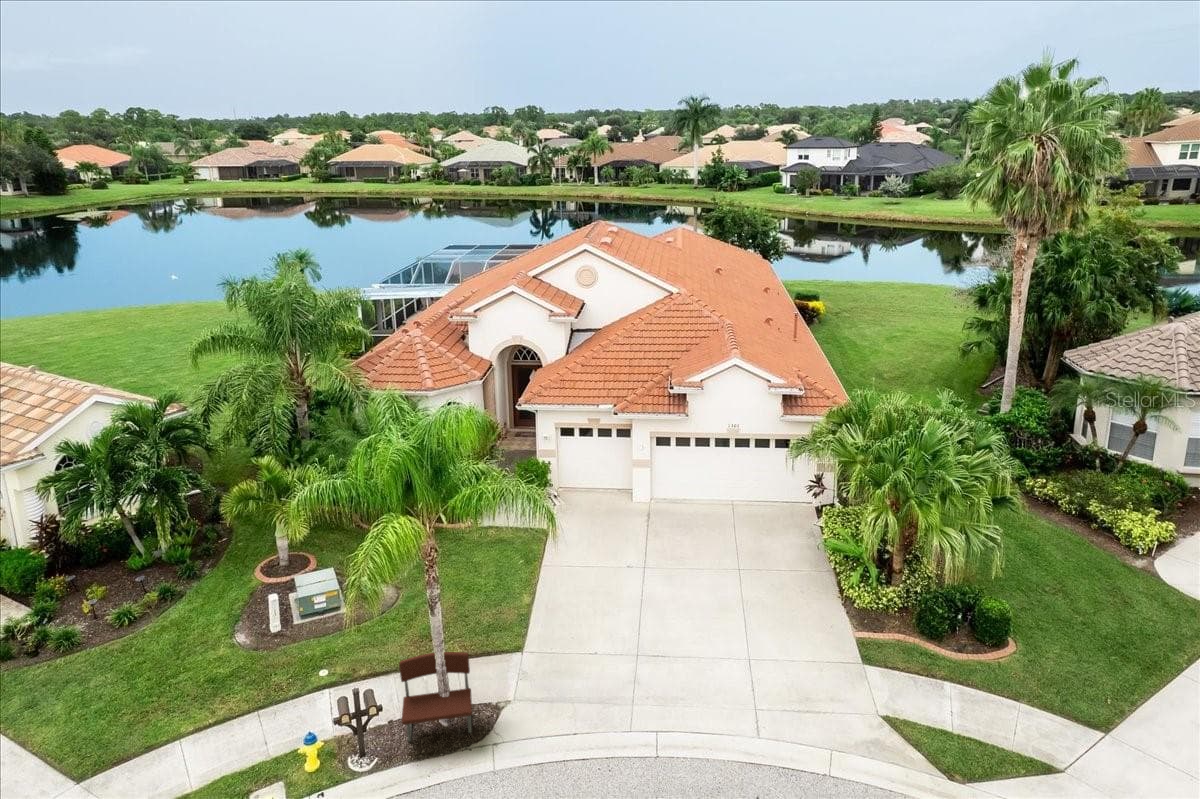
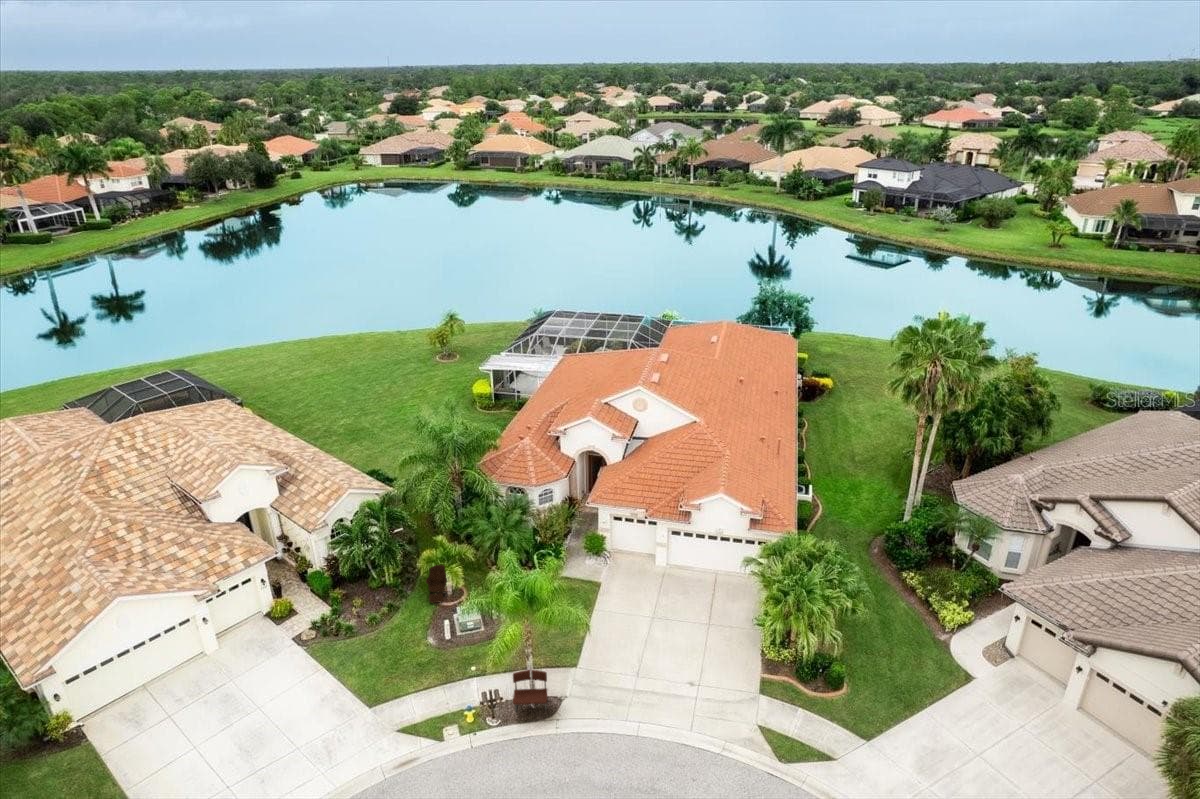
lounge chair: none [237,512,279,583] -> present [426,565,447,604]

